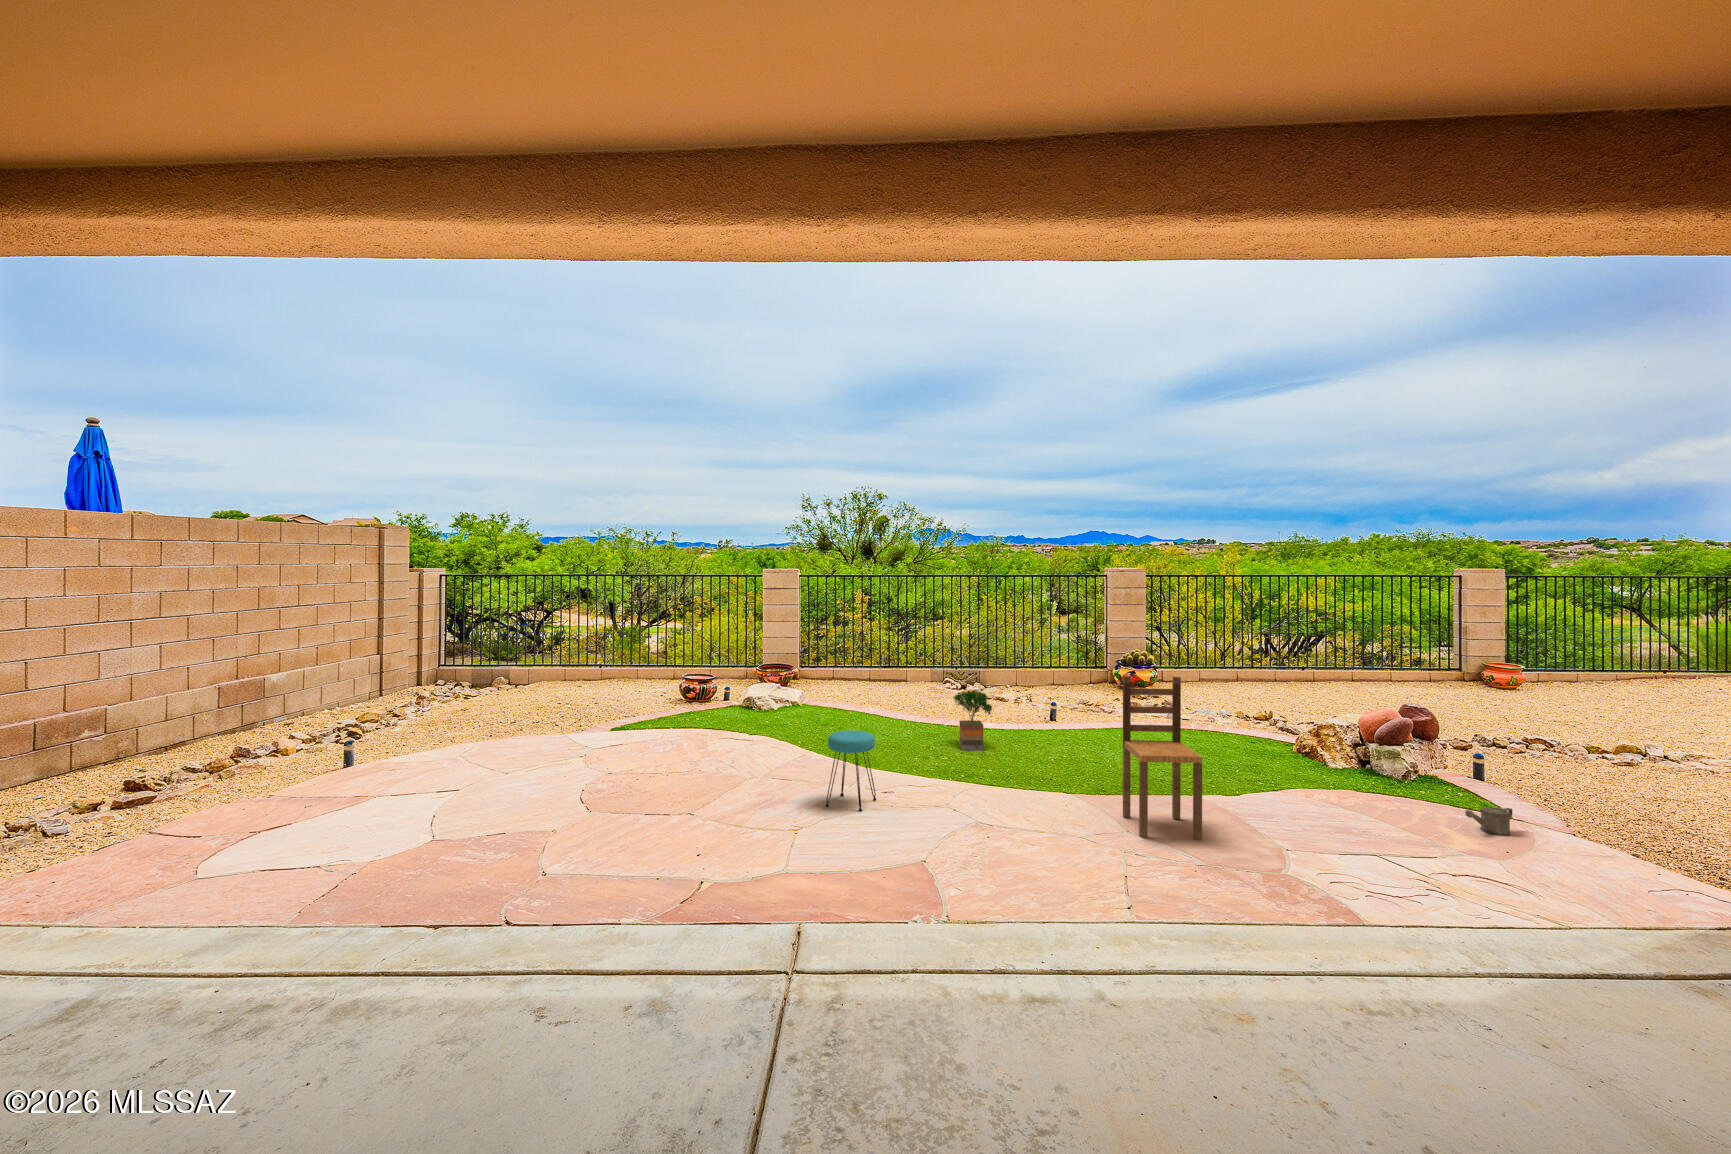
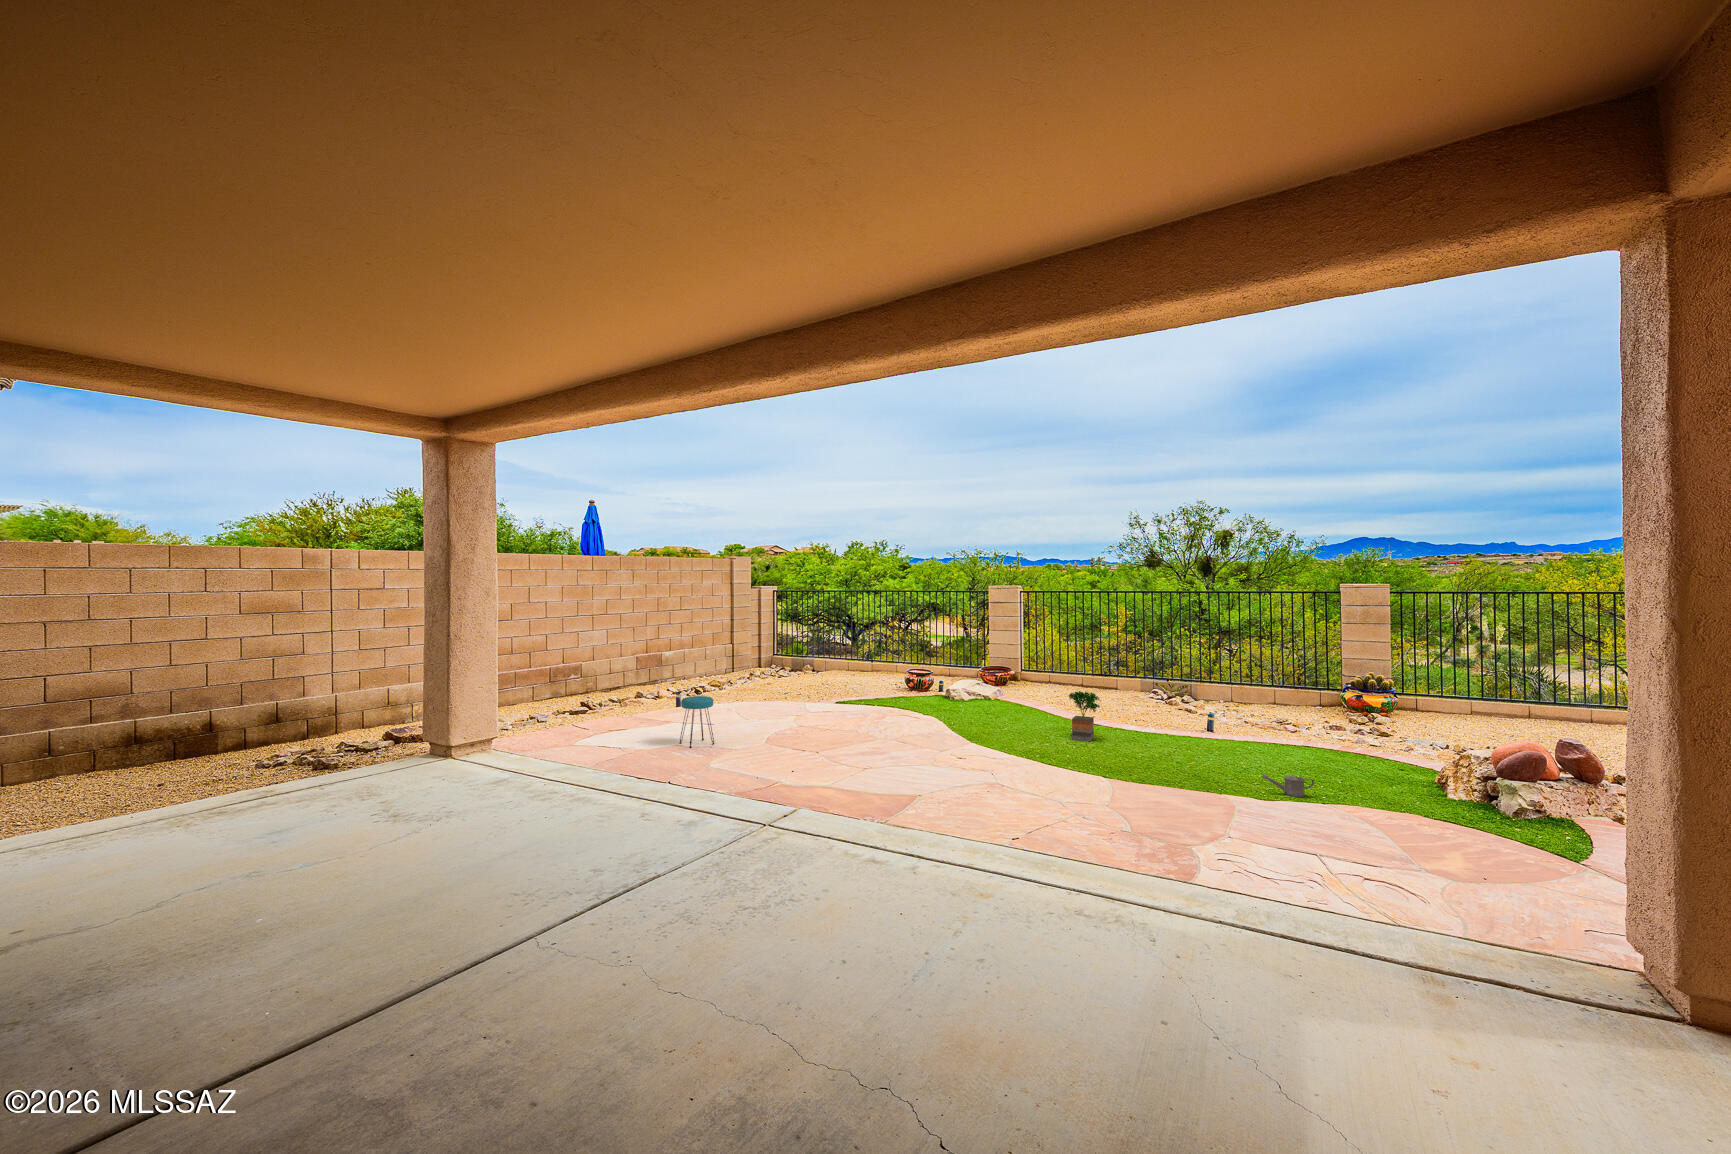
chair: present [1123,676,1202,840] -> none [1115,678,1175,813]
stool: present [826,731,876,811] -> present [680,696,714,748]
watering can: present [1465,807,1512,836] -> present [1263,774,1314,797]

